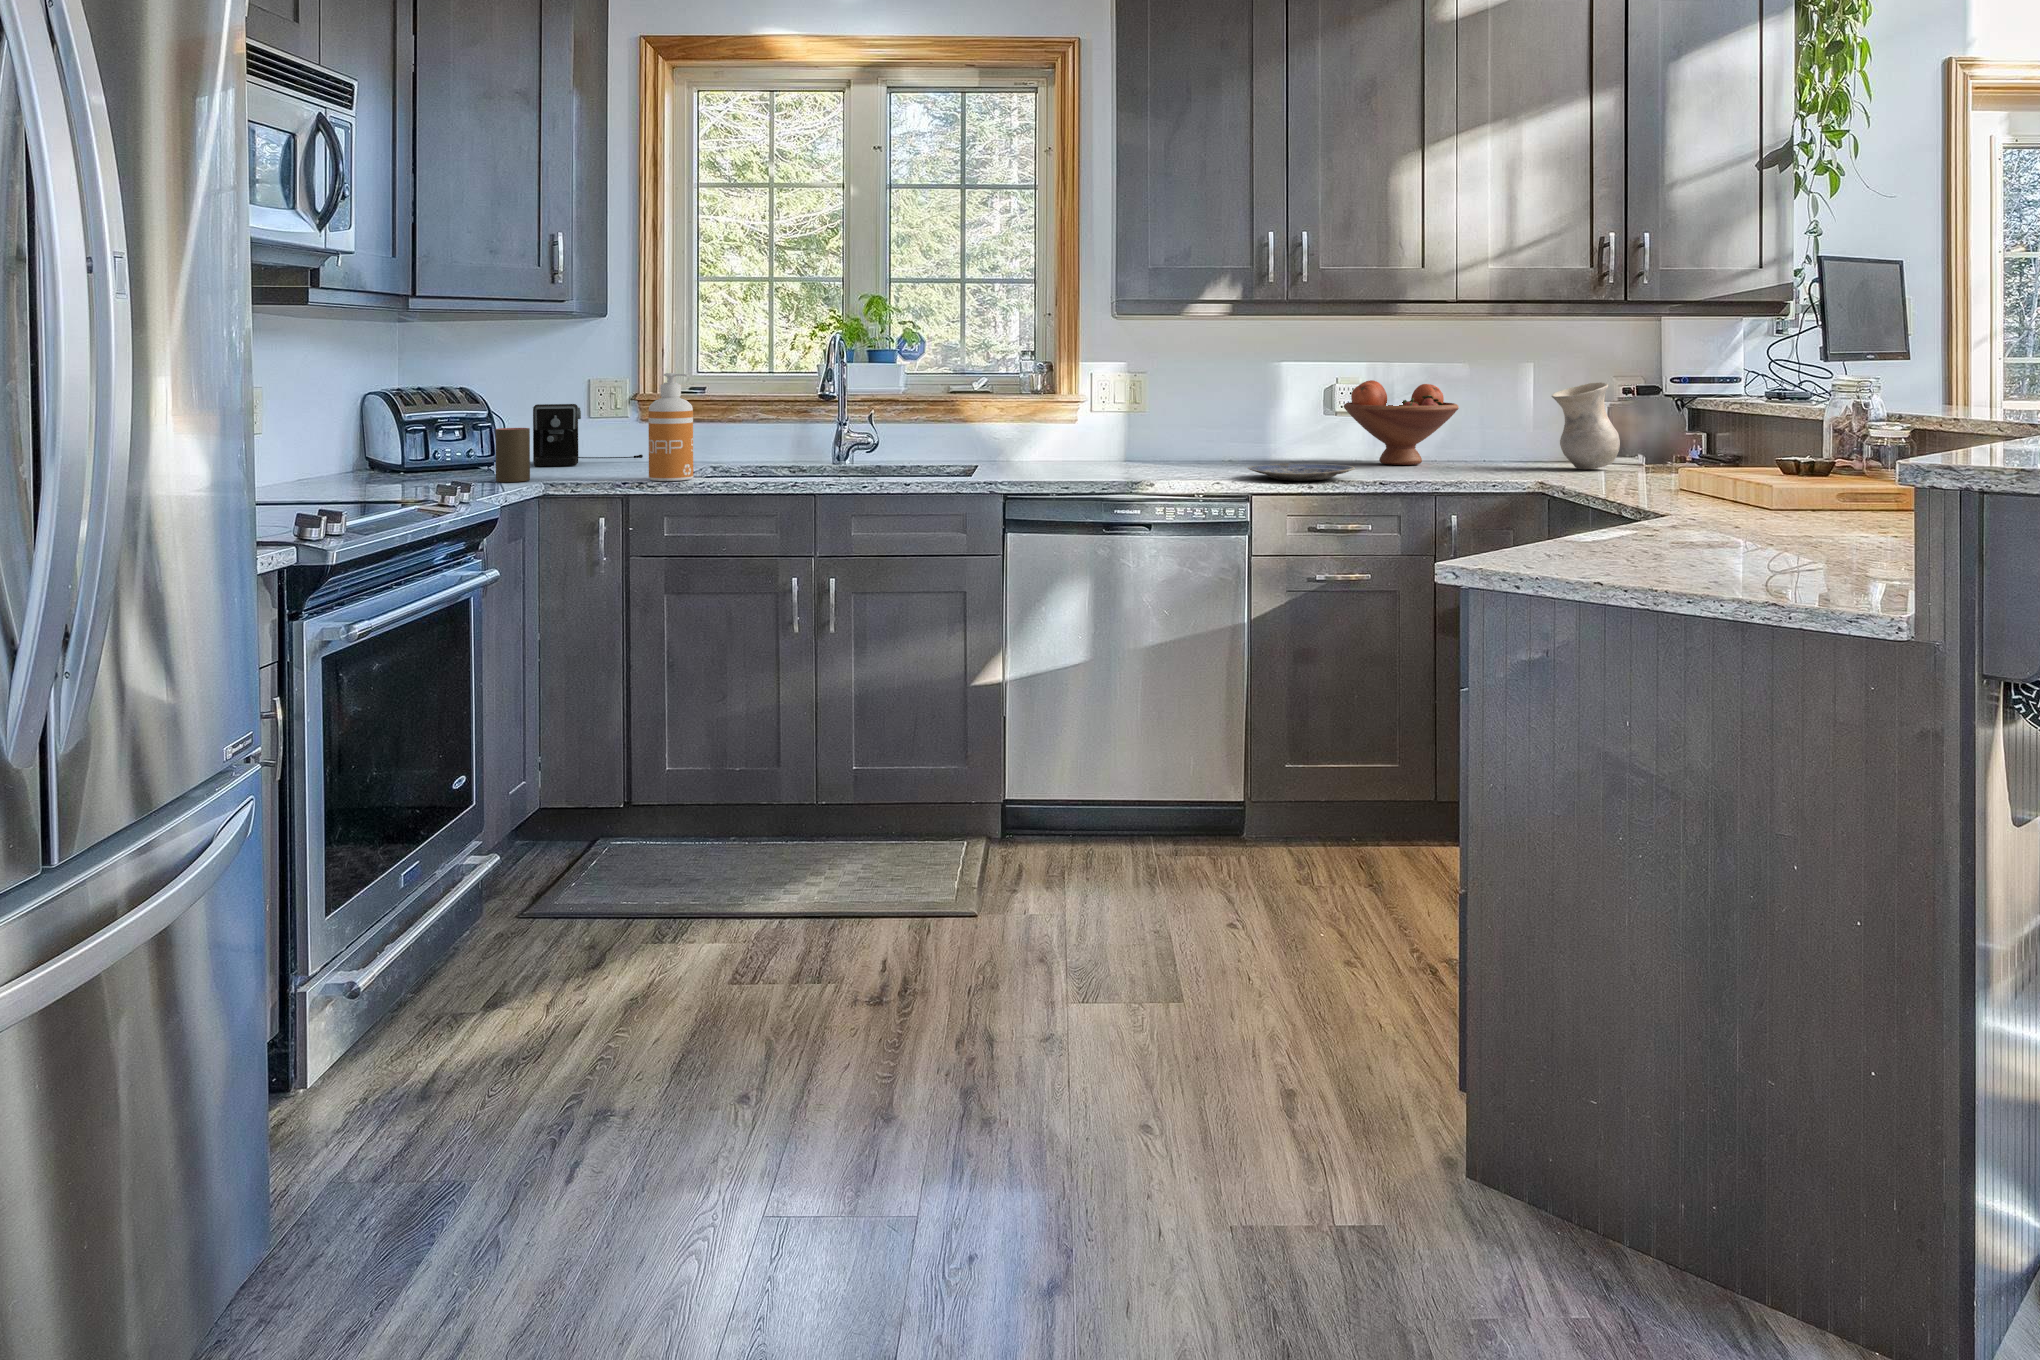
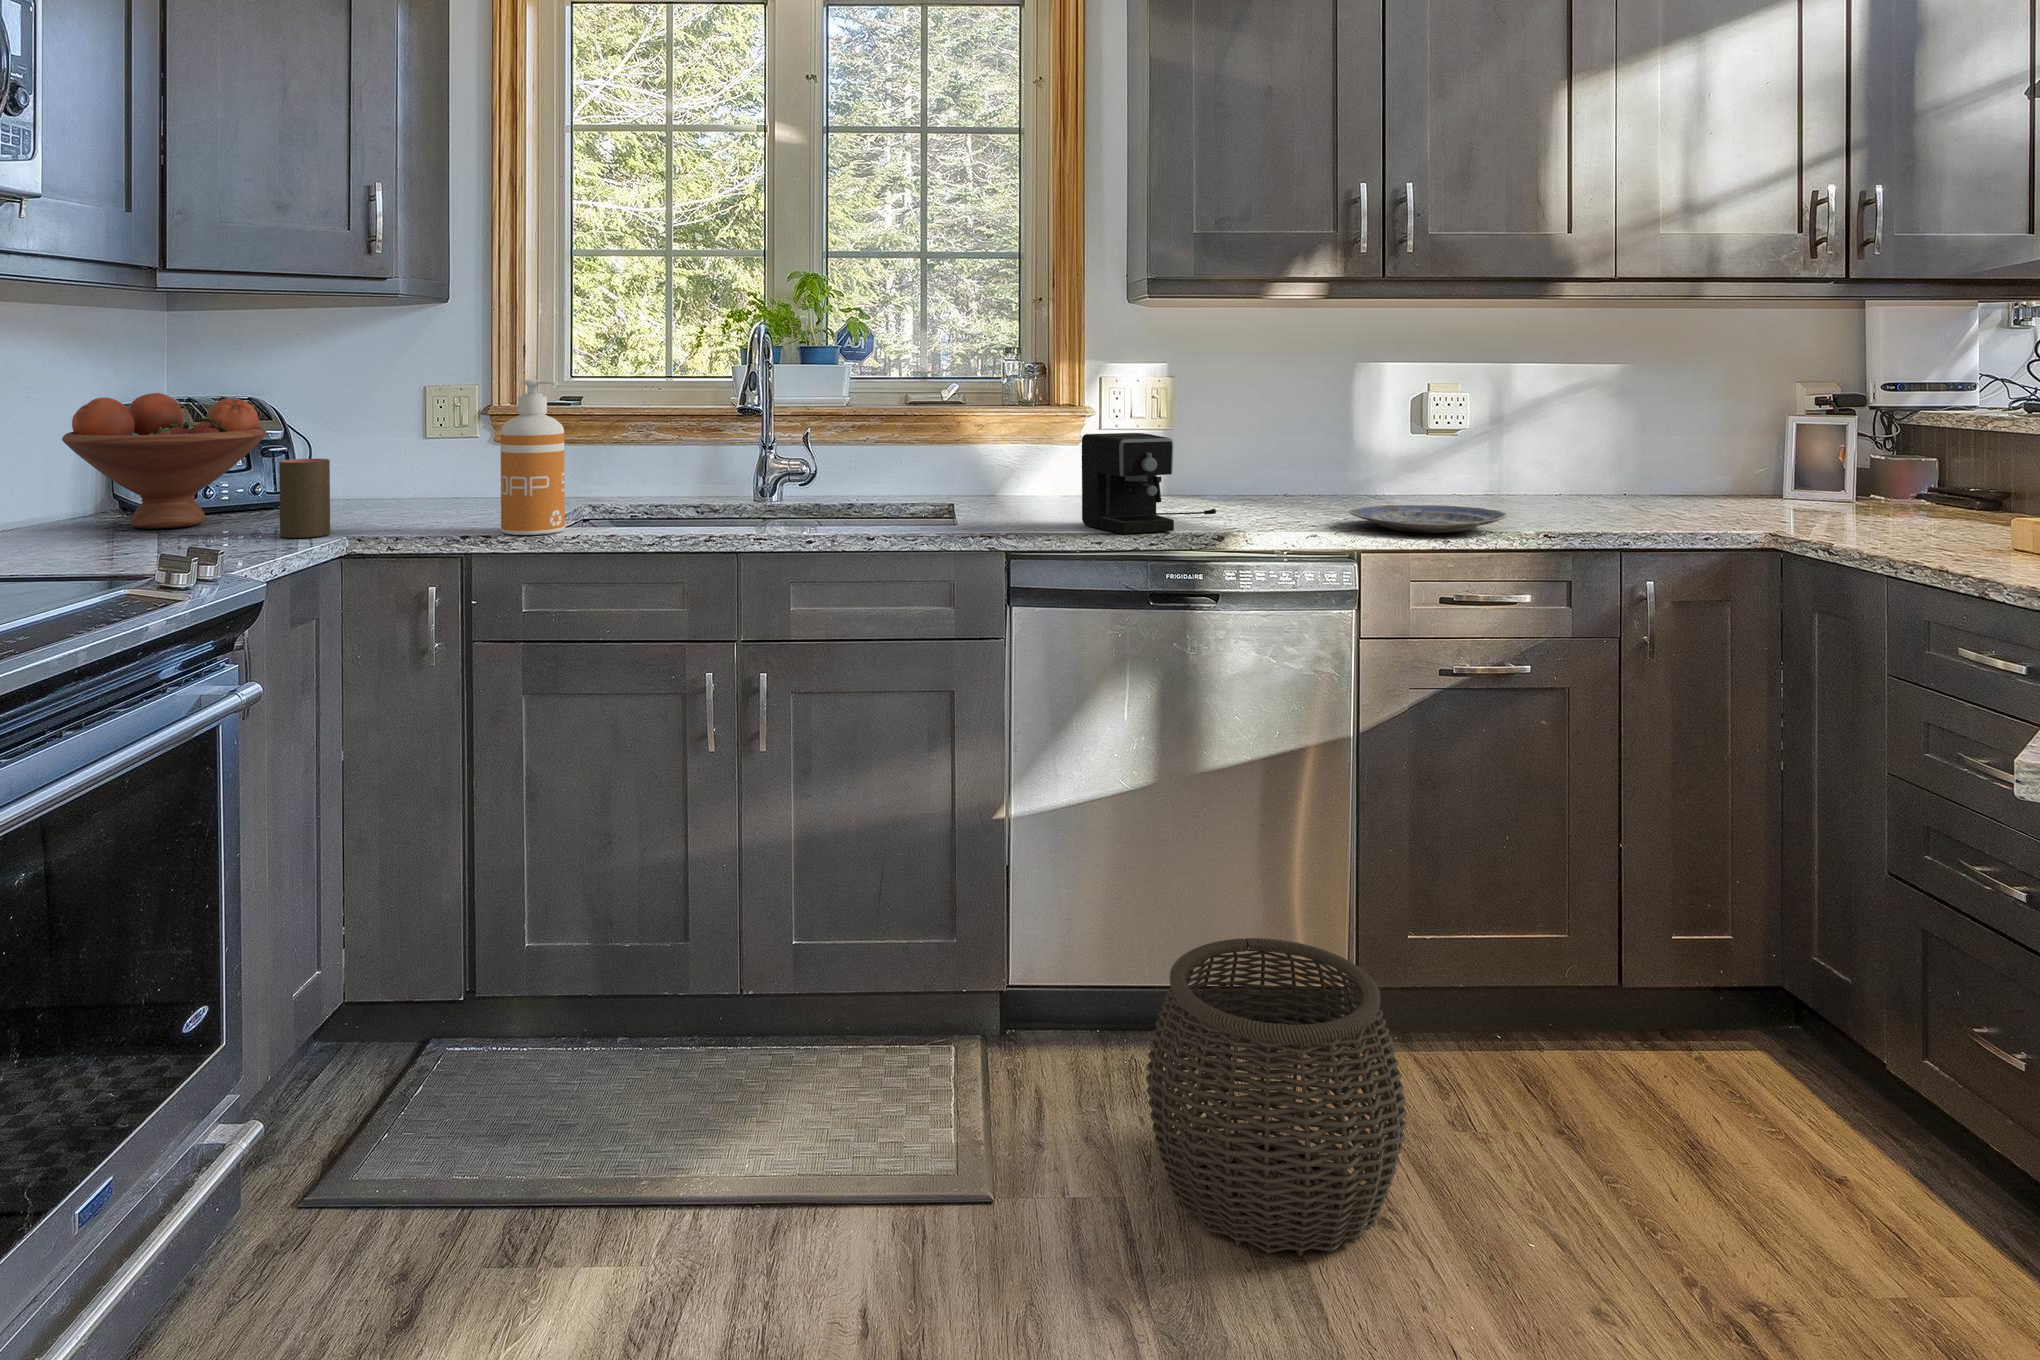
fruit bowl: present [1344,380,1459,465] -> present [62,393,267,529]
vase: present [1552,382,1620,469] -> none [1740,390,1842,510]
coffee maker: present [533,404,643,466] -> present [1082,433,1216,534]
woven basket: none [1080,752,1247,937] -> present [1146,938,1407,1256]

